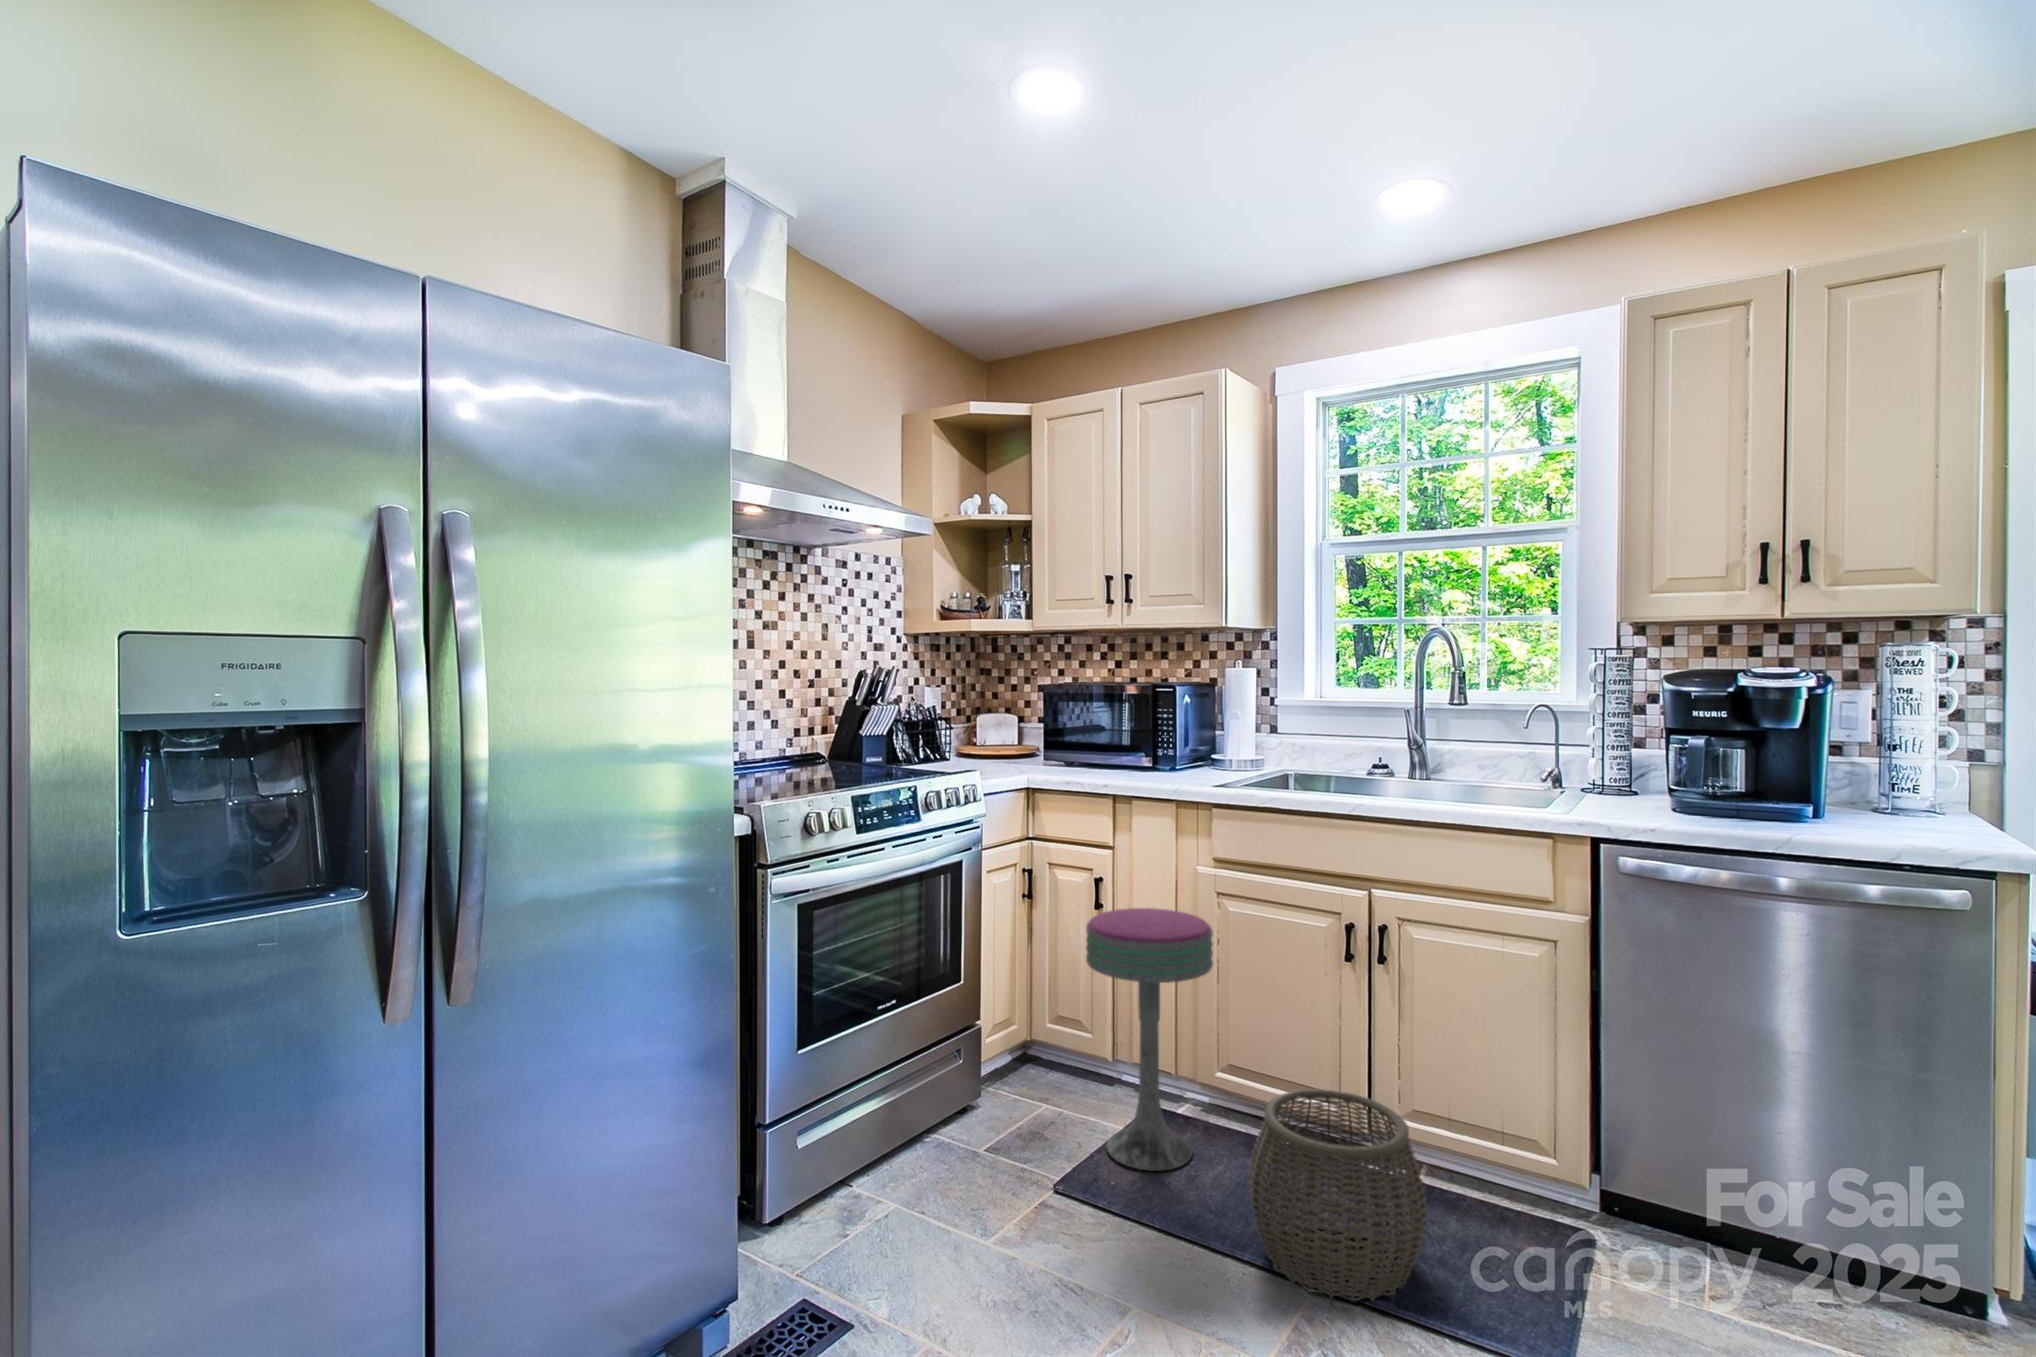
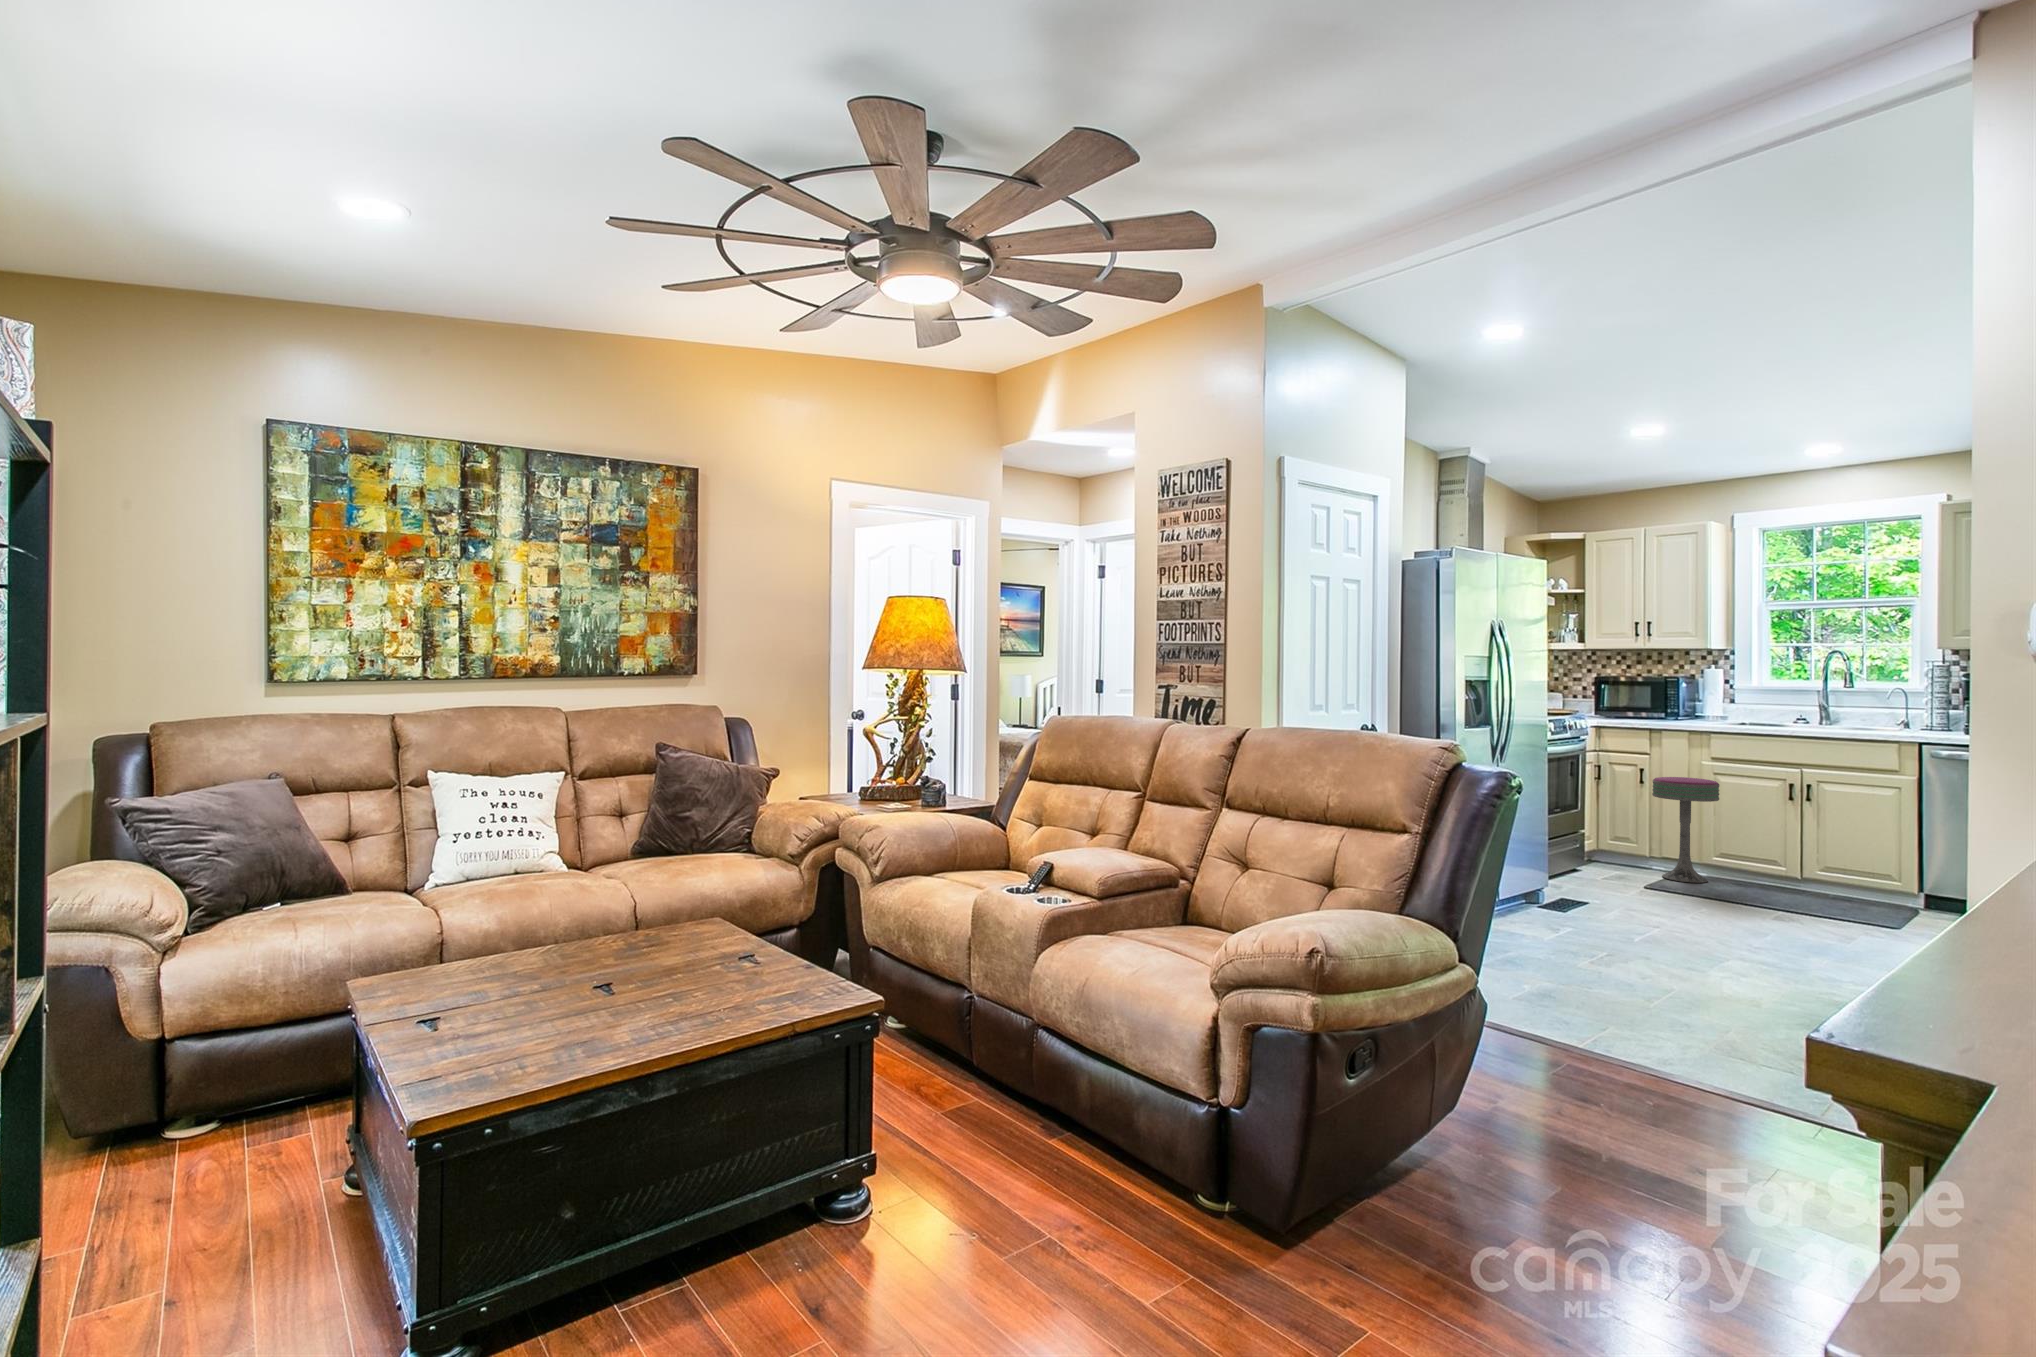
woven basket: present [1248,1089,1428,1301] -> none [1748,841,1834,907]

